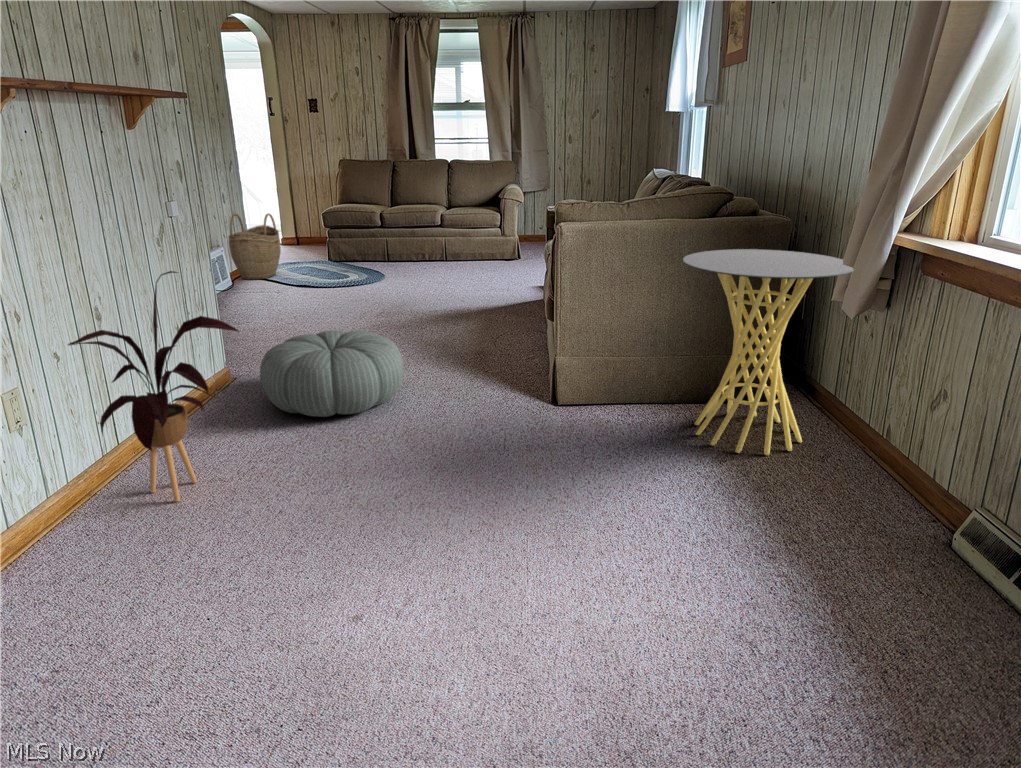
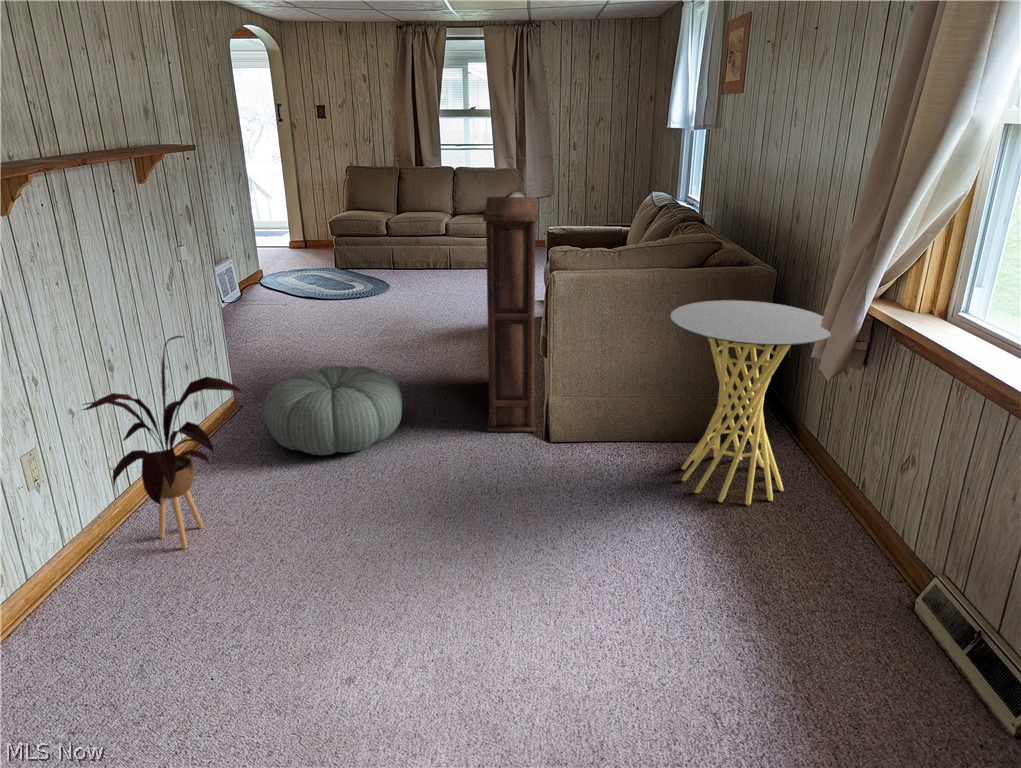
bookshelf: none [487,153,543,395] -> present [483,197,538,432]
woven basket: present [228,214,281,280] -> none [236,226,287,291]

